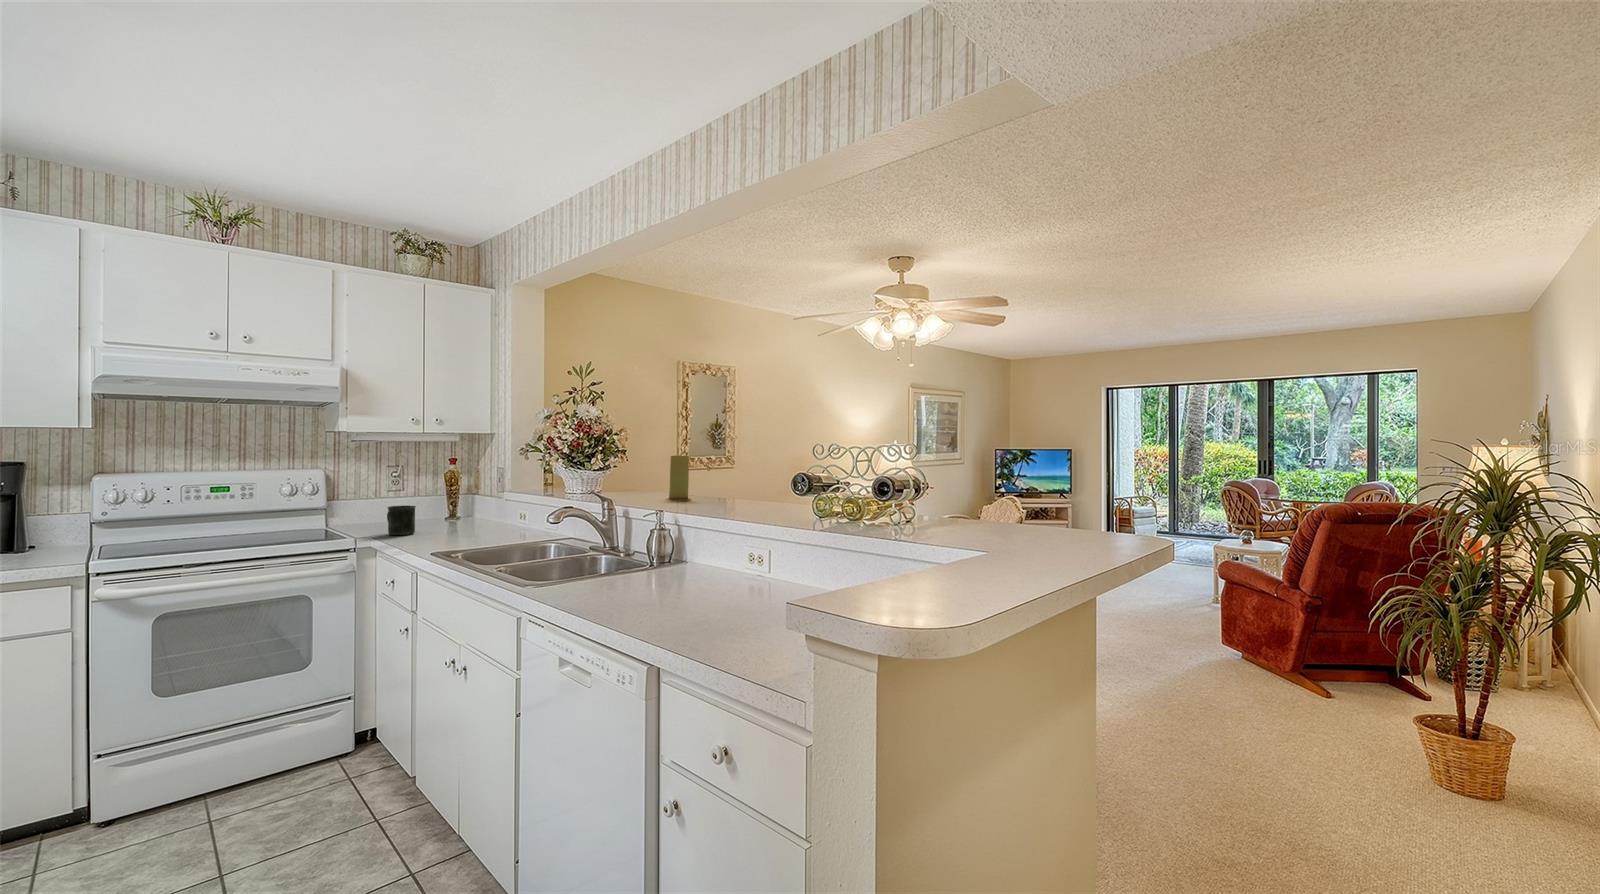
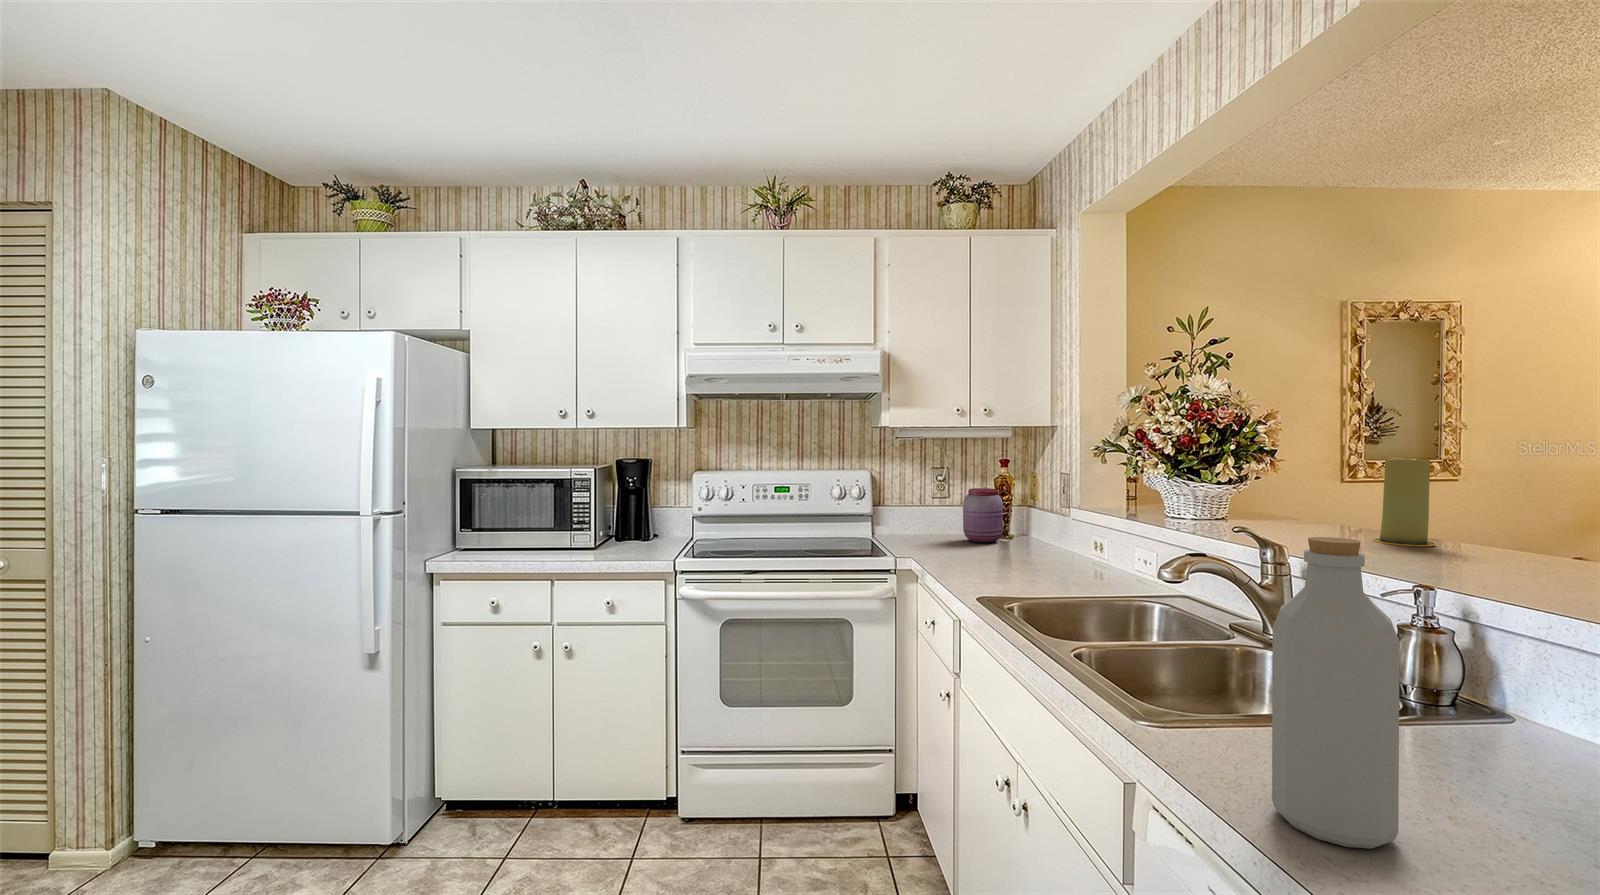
jar: none [415,482,449,525] -> present [963,488,1003,543]
bottle: none [578,482,620,599] -> present [1272,537,1399,849]
mug: present [387,506,416,535] -> none [930,518,962,556]

